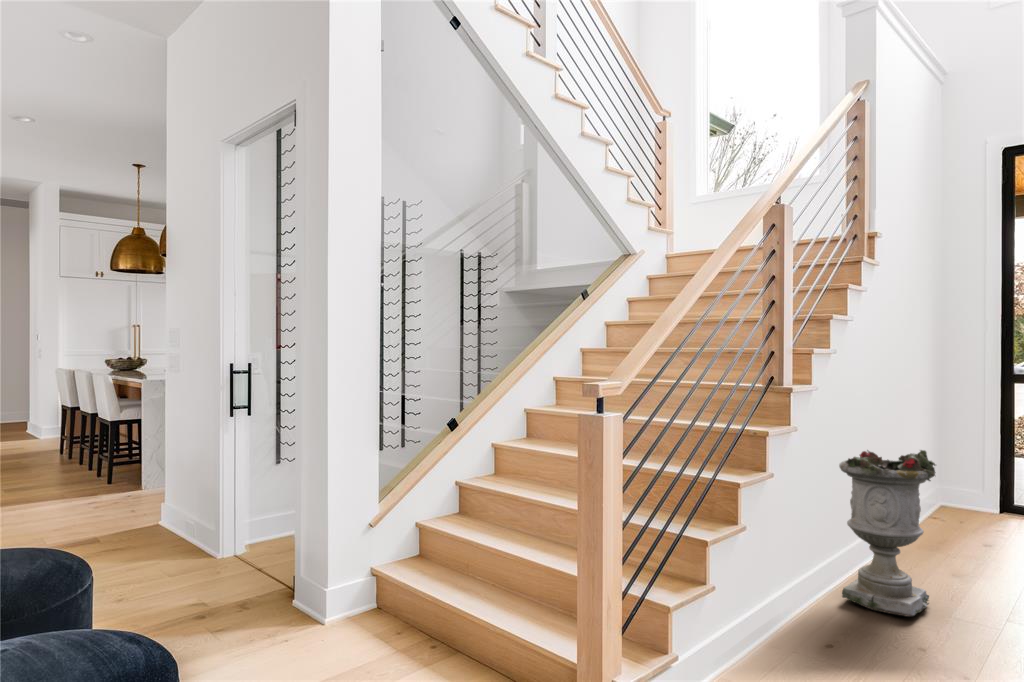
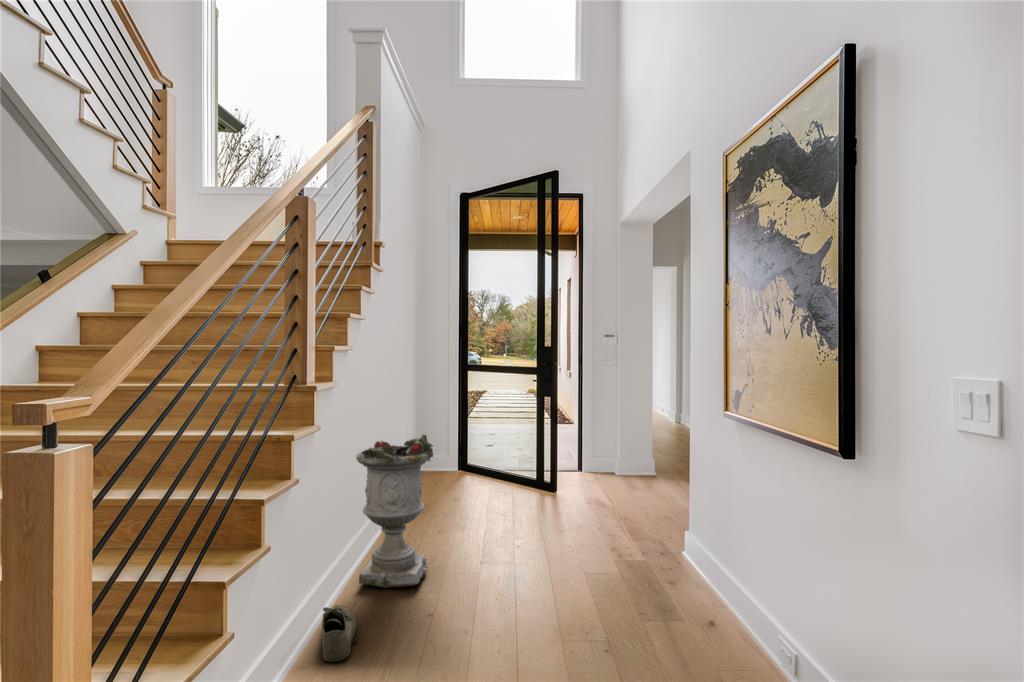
shoe: none [795,602,834,654] -> present [322,605,357,662]

